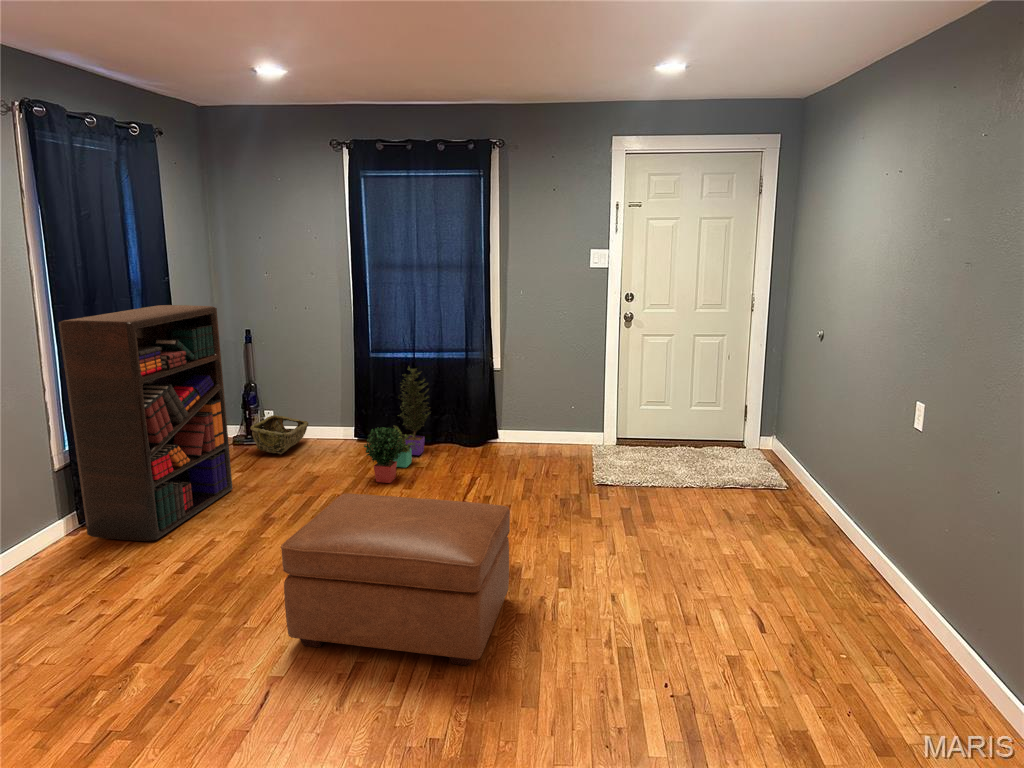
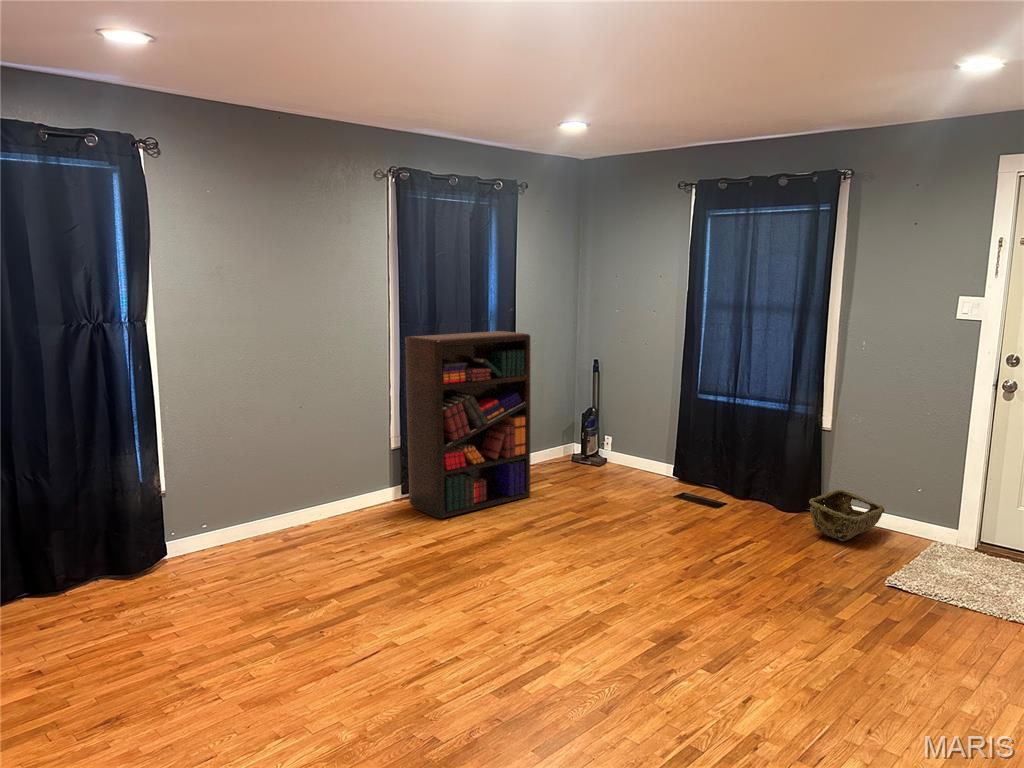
potted plant: present [364,366,431,483] -> none [637,410,738,524]
woven basket: present [250,415,309,454] -> present [809,490,885,541]
ottoman: present [281,494,510,666] -> none [426,508,641,696]

